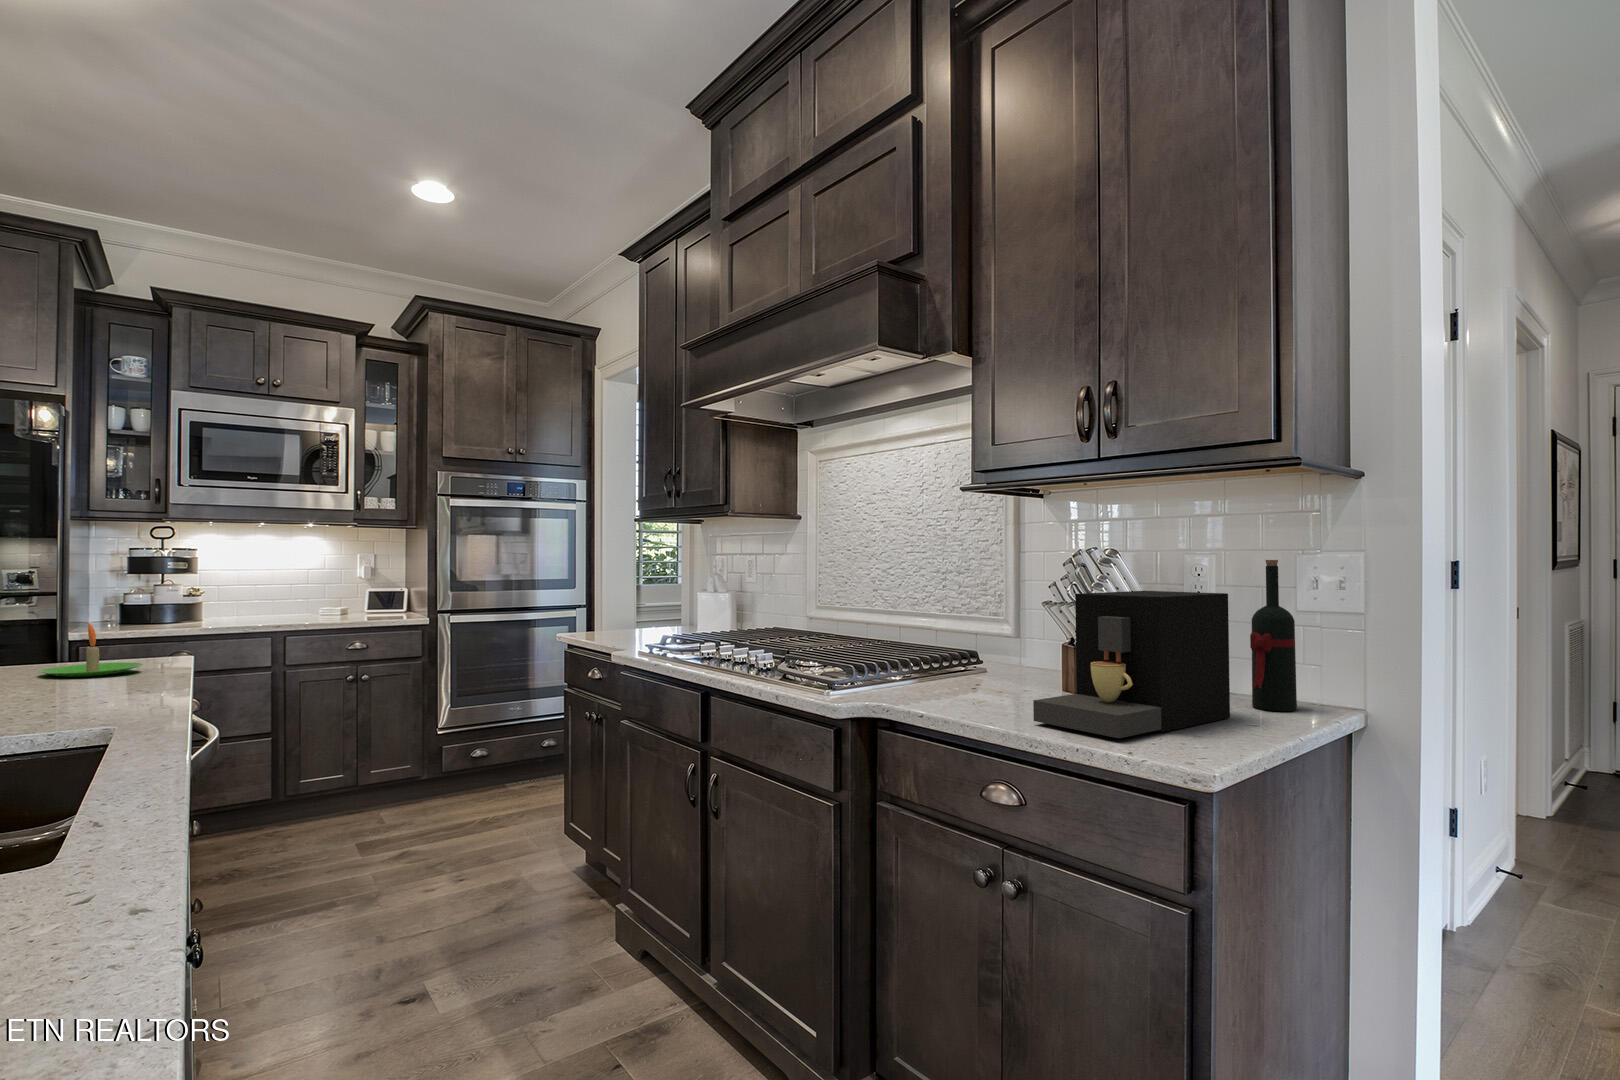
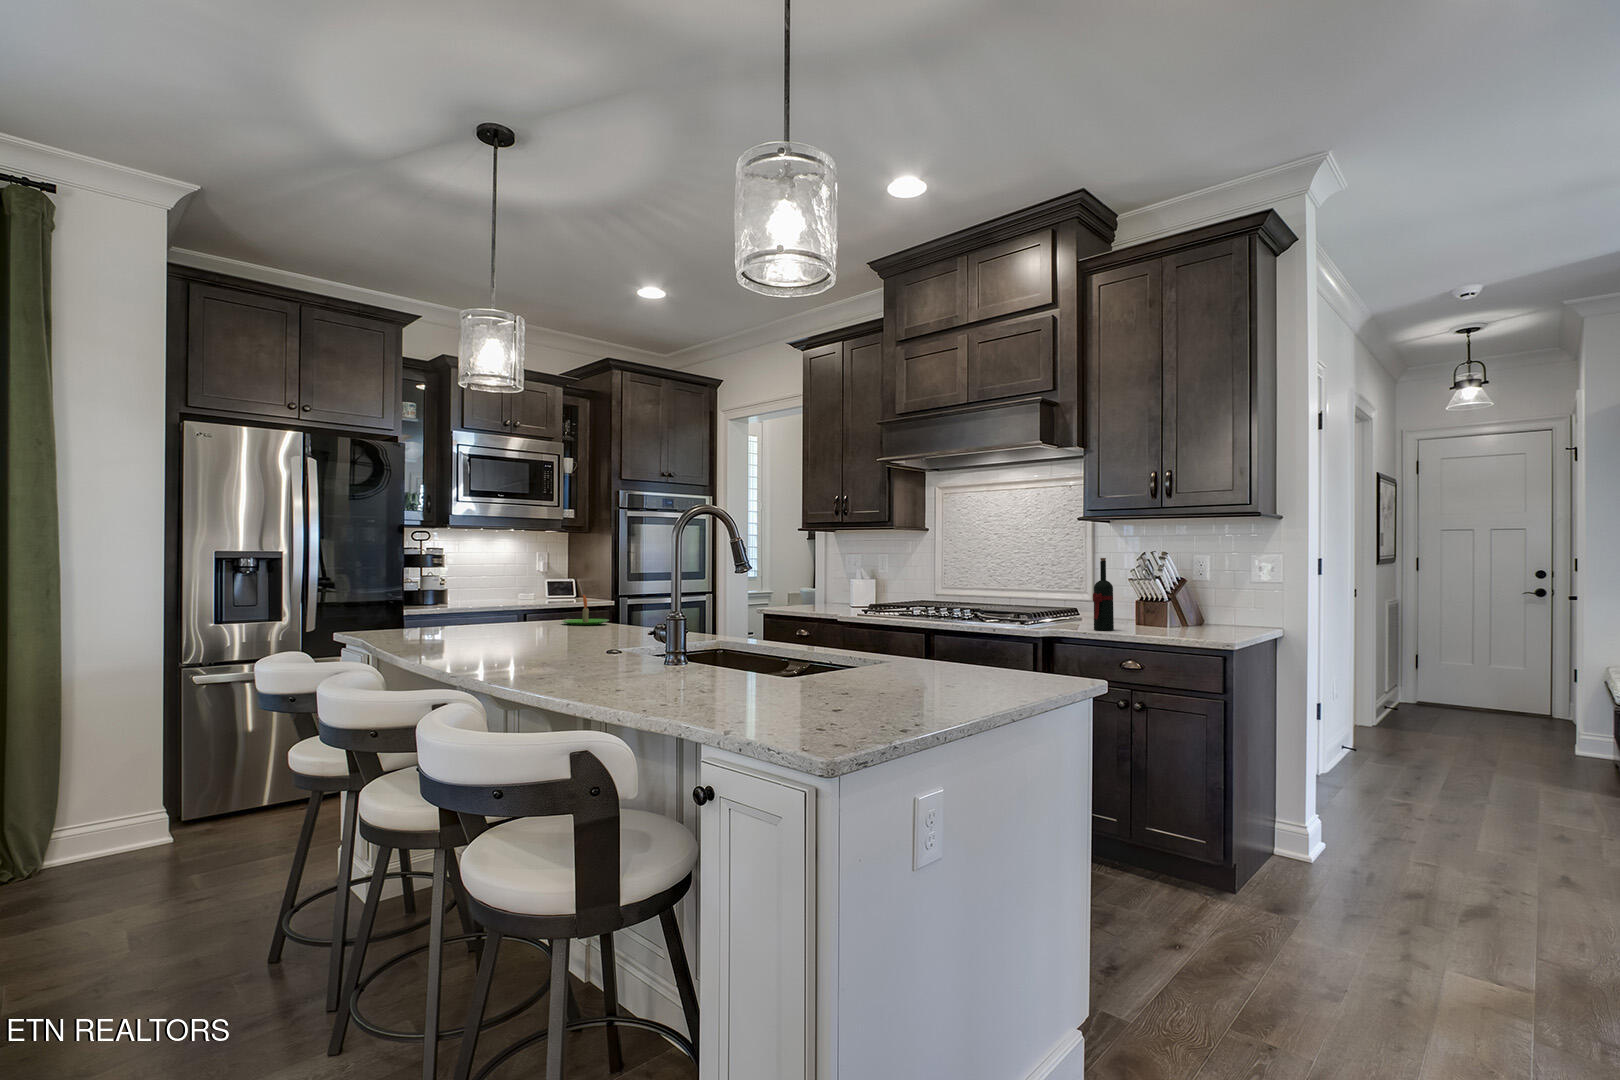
wine bottle: present [1250,560,1297,711] -> present [1093,558,1114,630]
coffee maker: present [1033,591,1230,738] -> none [1144,573,1227,635]

